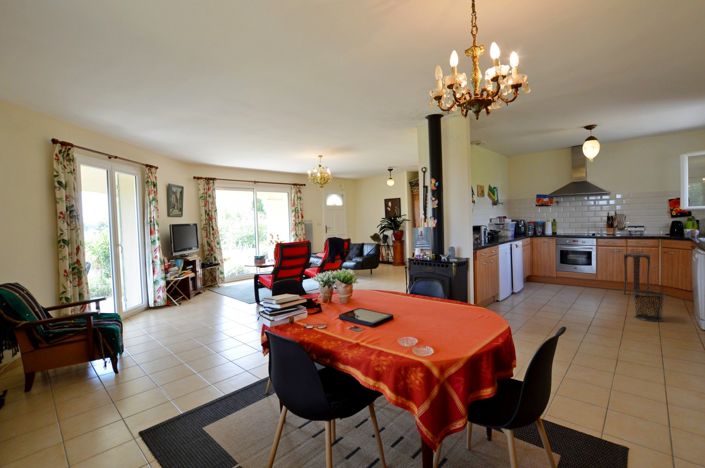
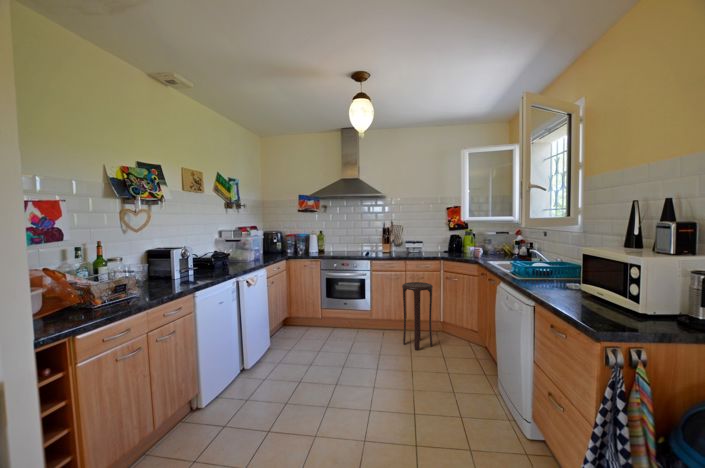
waste bin: present [633,290,665,322] -> none [418,363,466,432]

